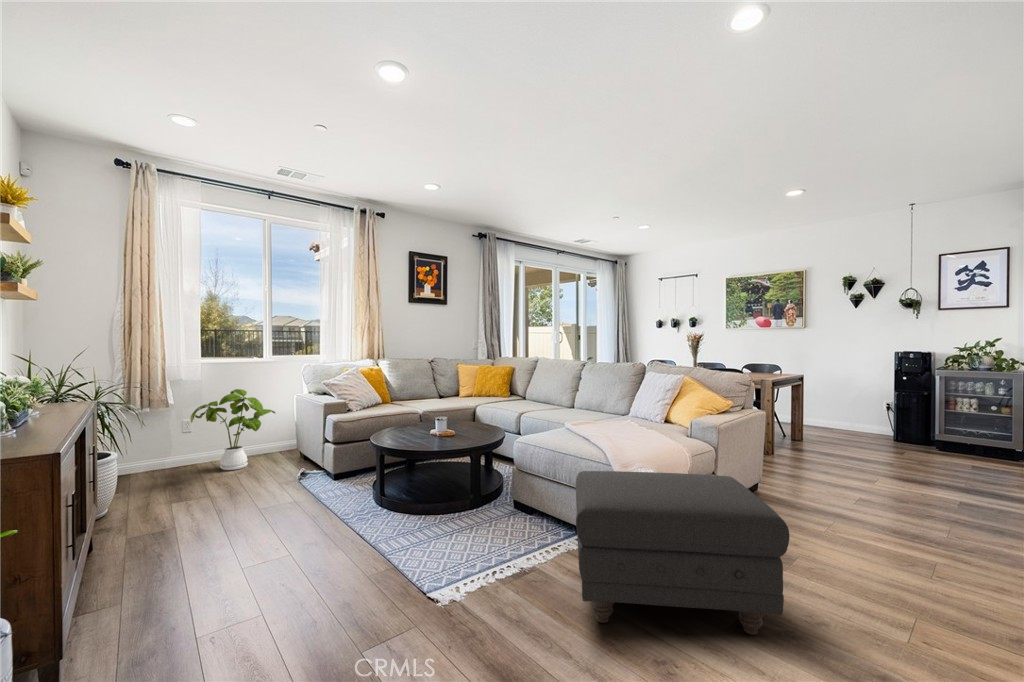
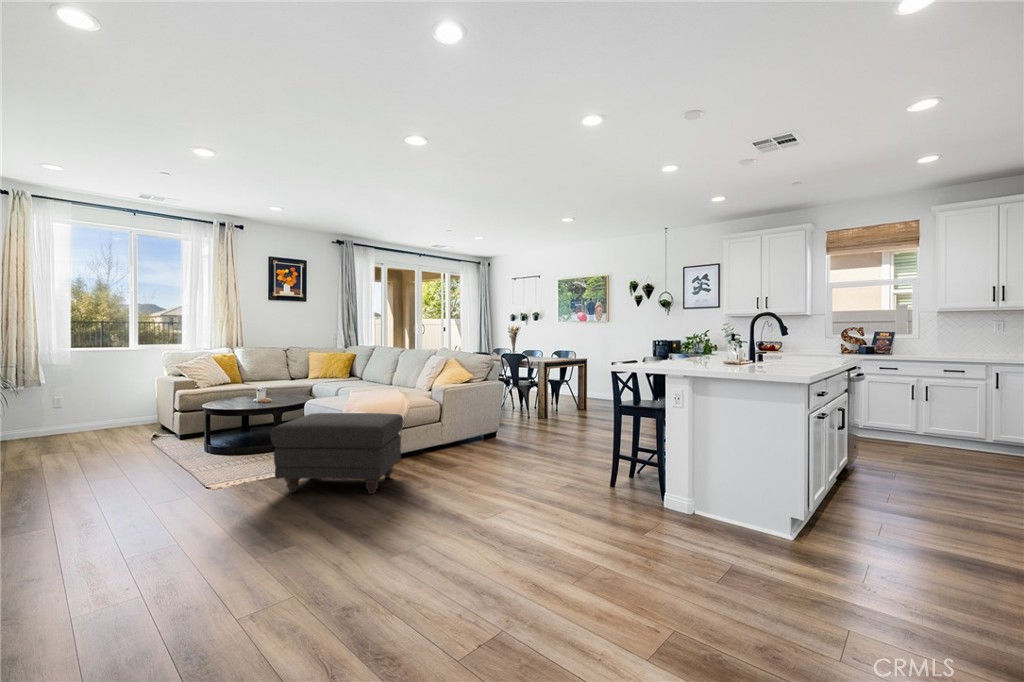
house plant: present [190,389,275,470] -> none [62,371,140,435]

